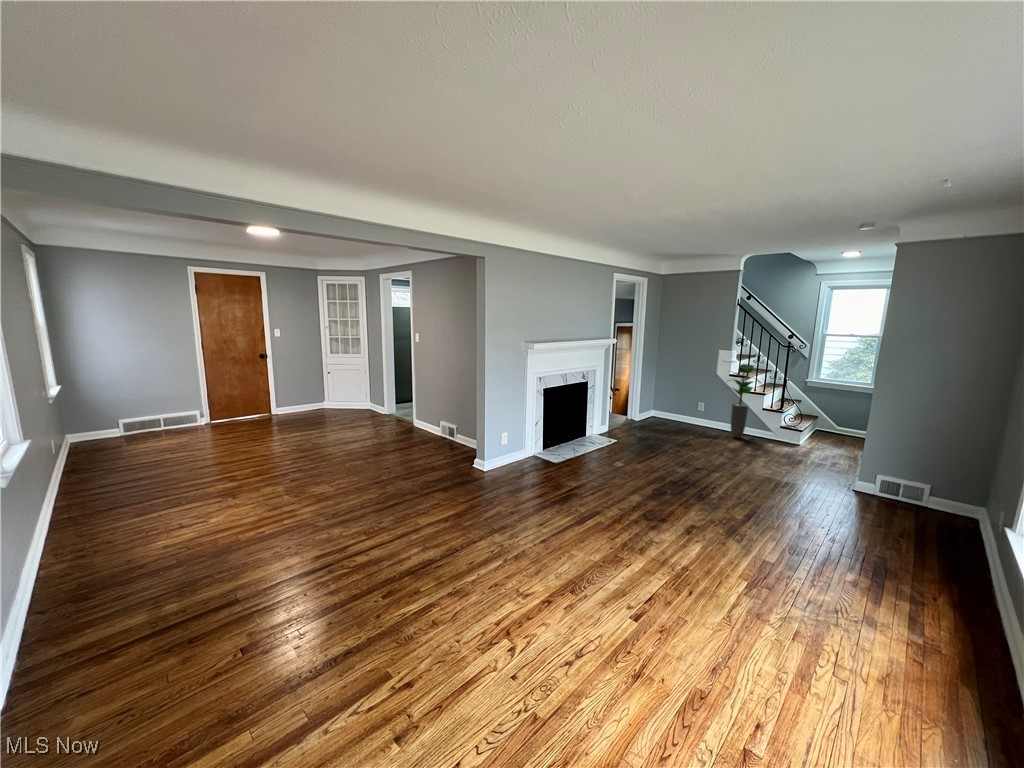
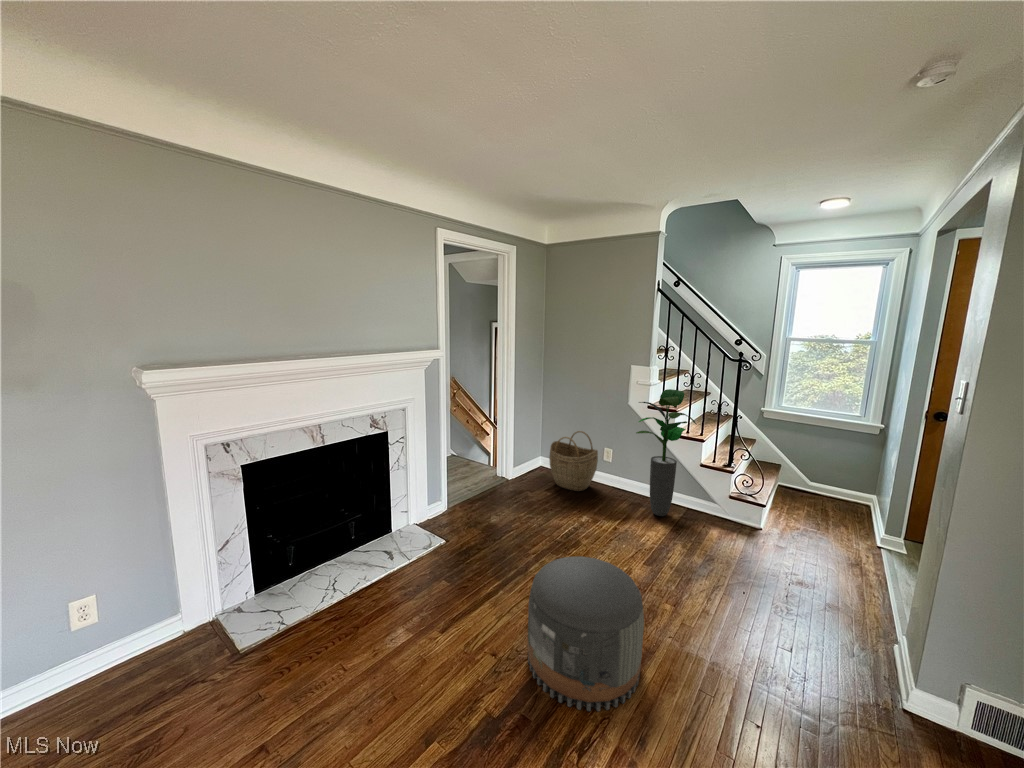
woven basket: none [663,391,696,427] -> present [549,431,598,491]
pouf: none [682,433,737,483] -> present [528,556,644,711]

